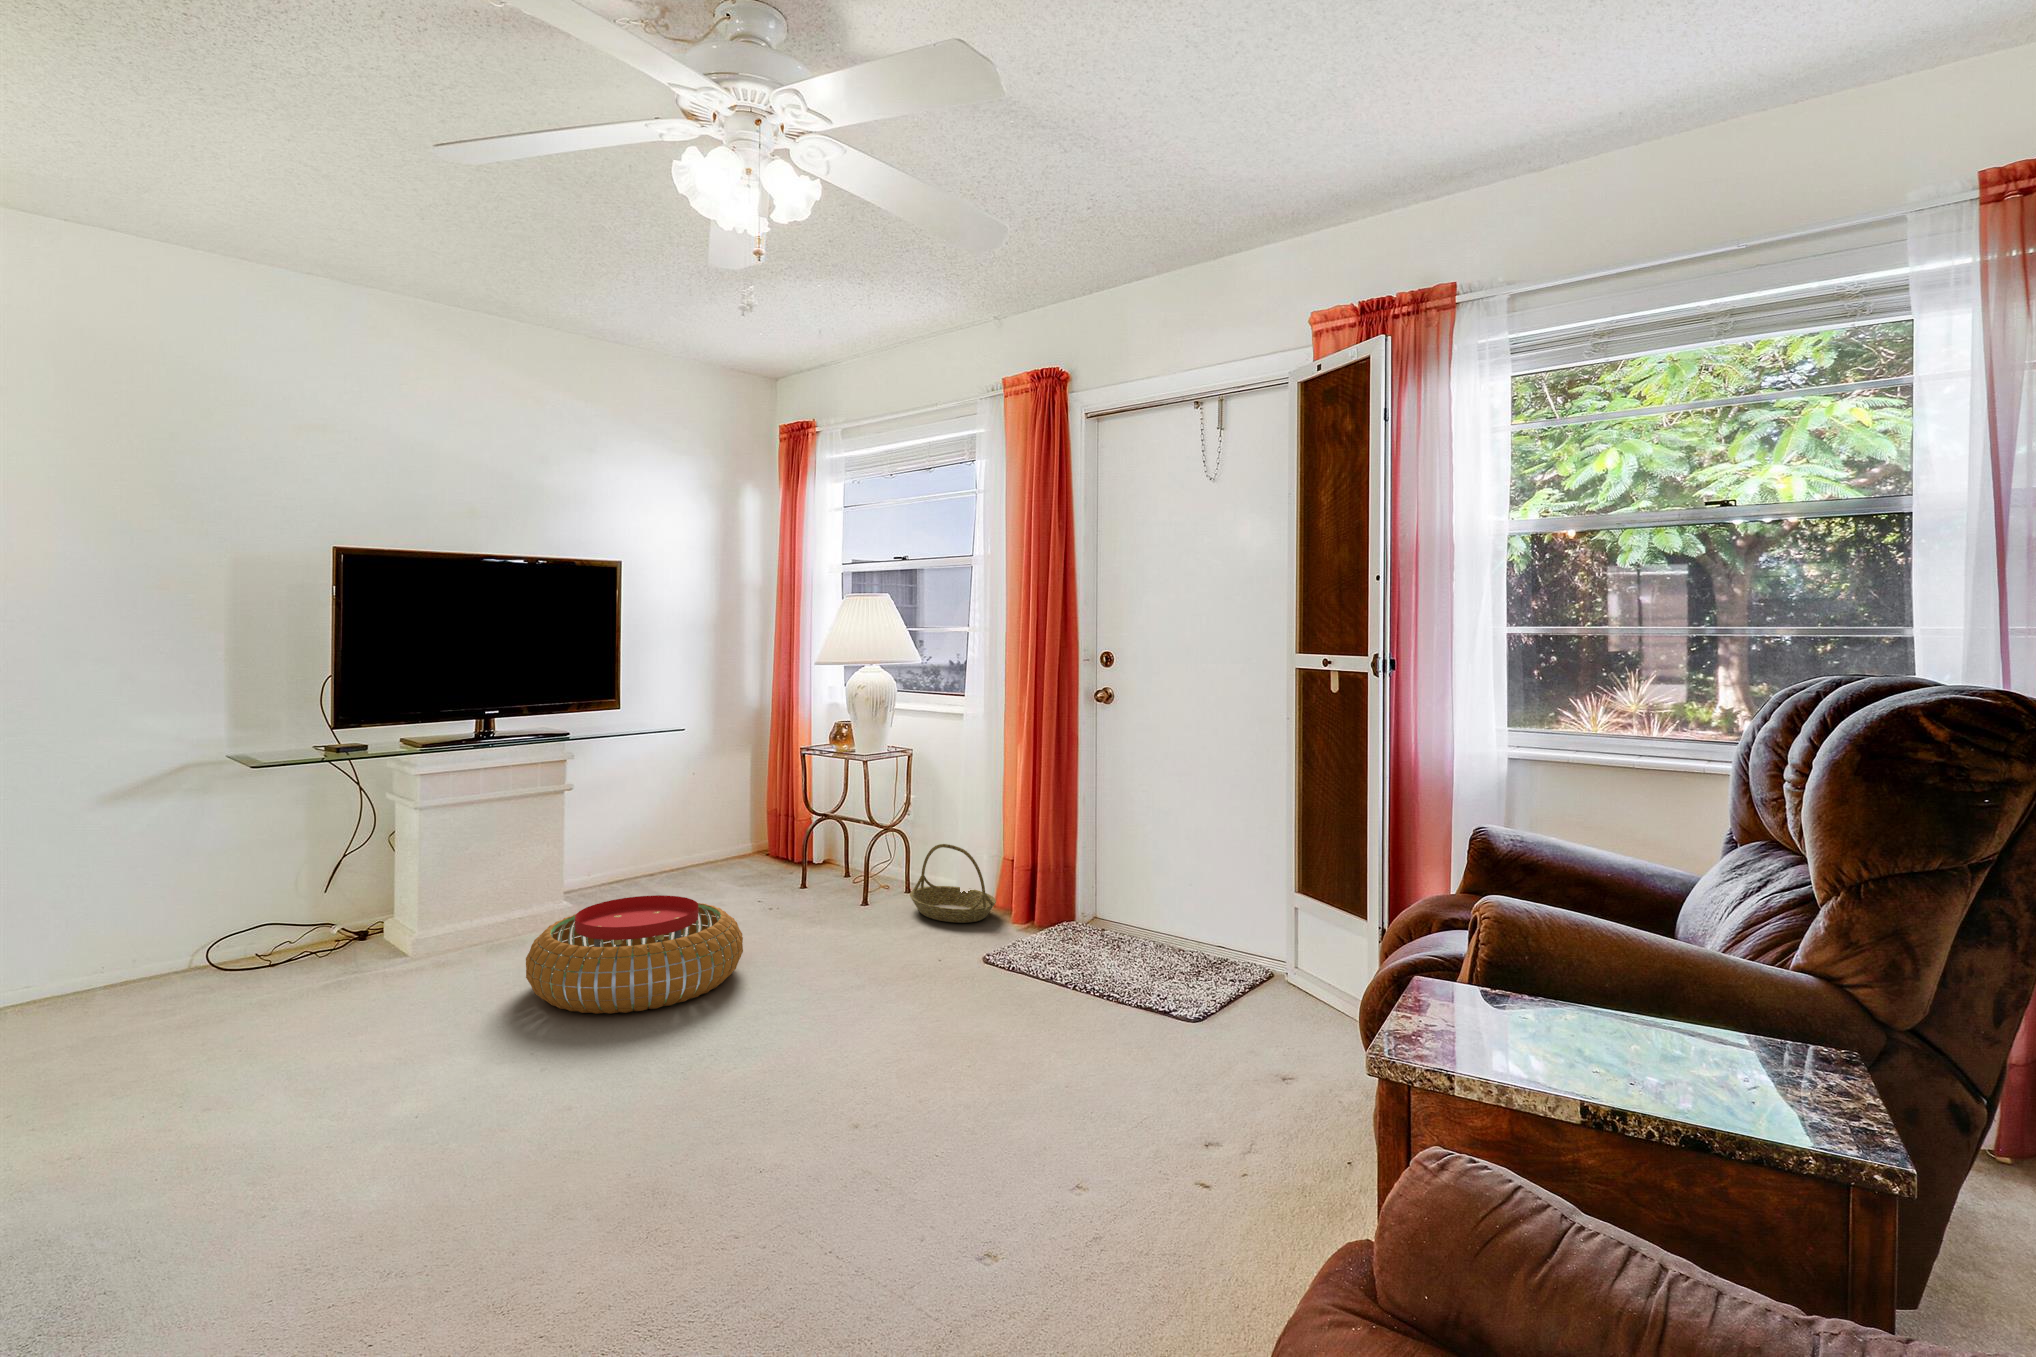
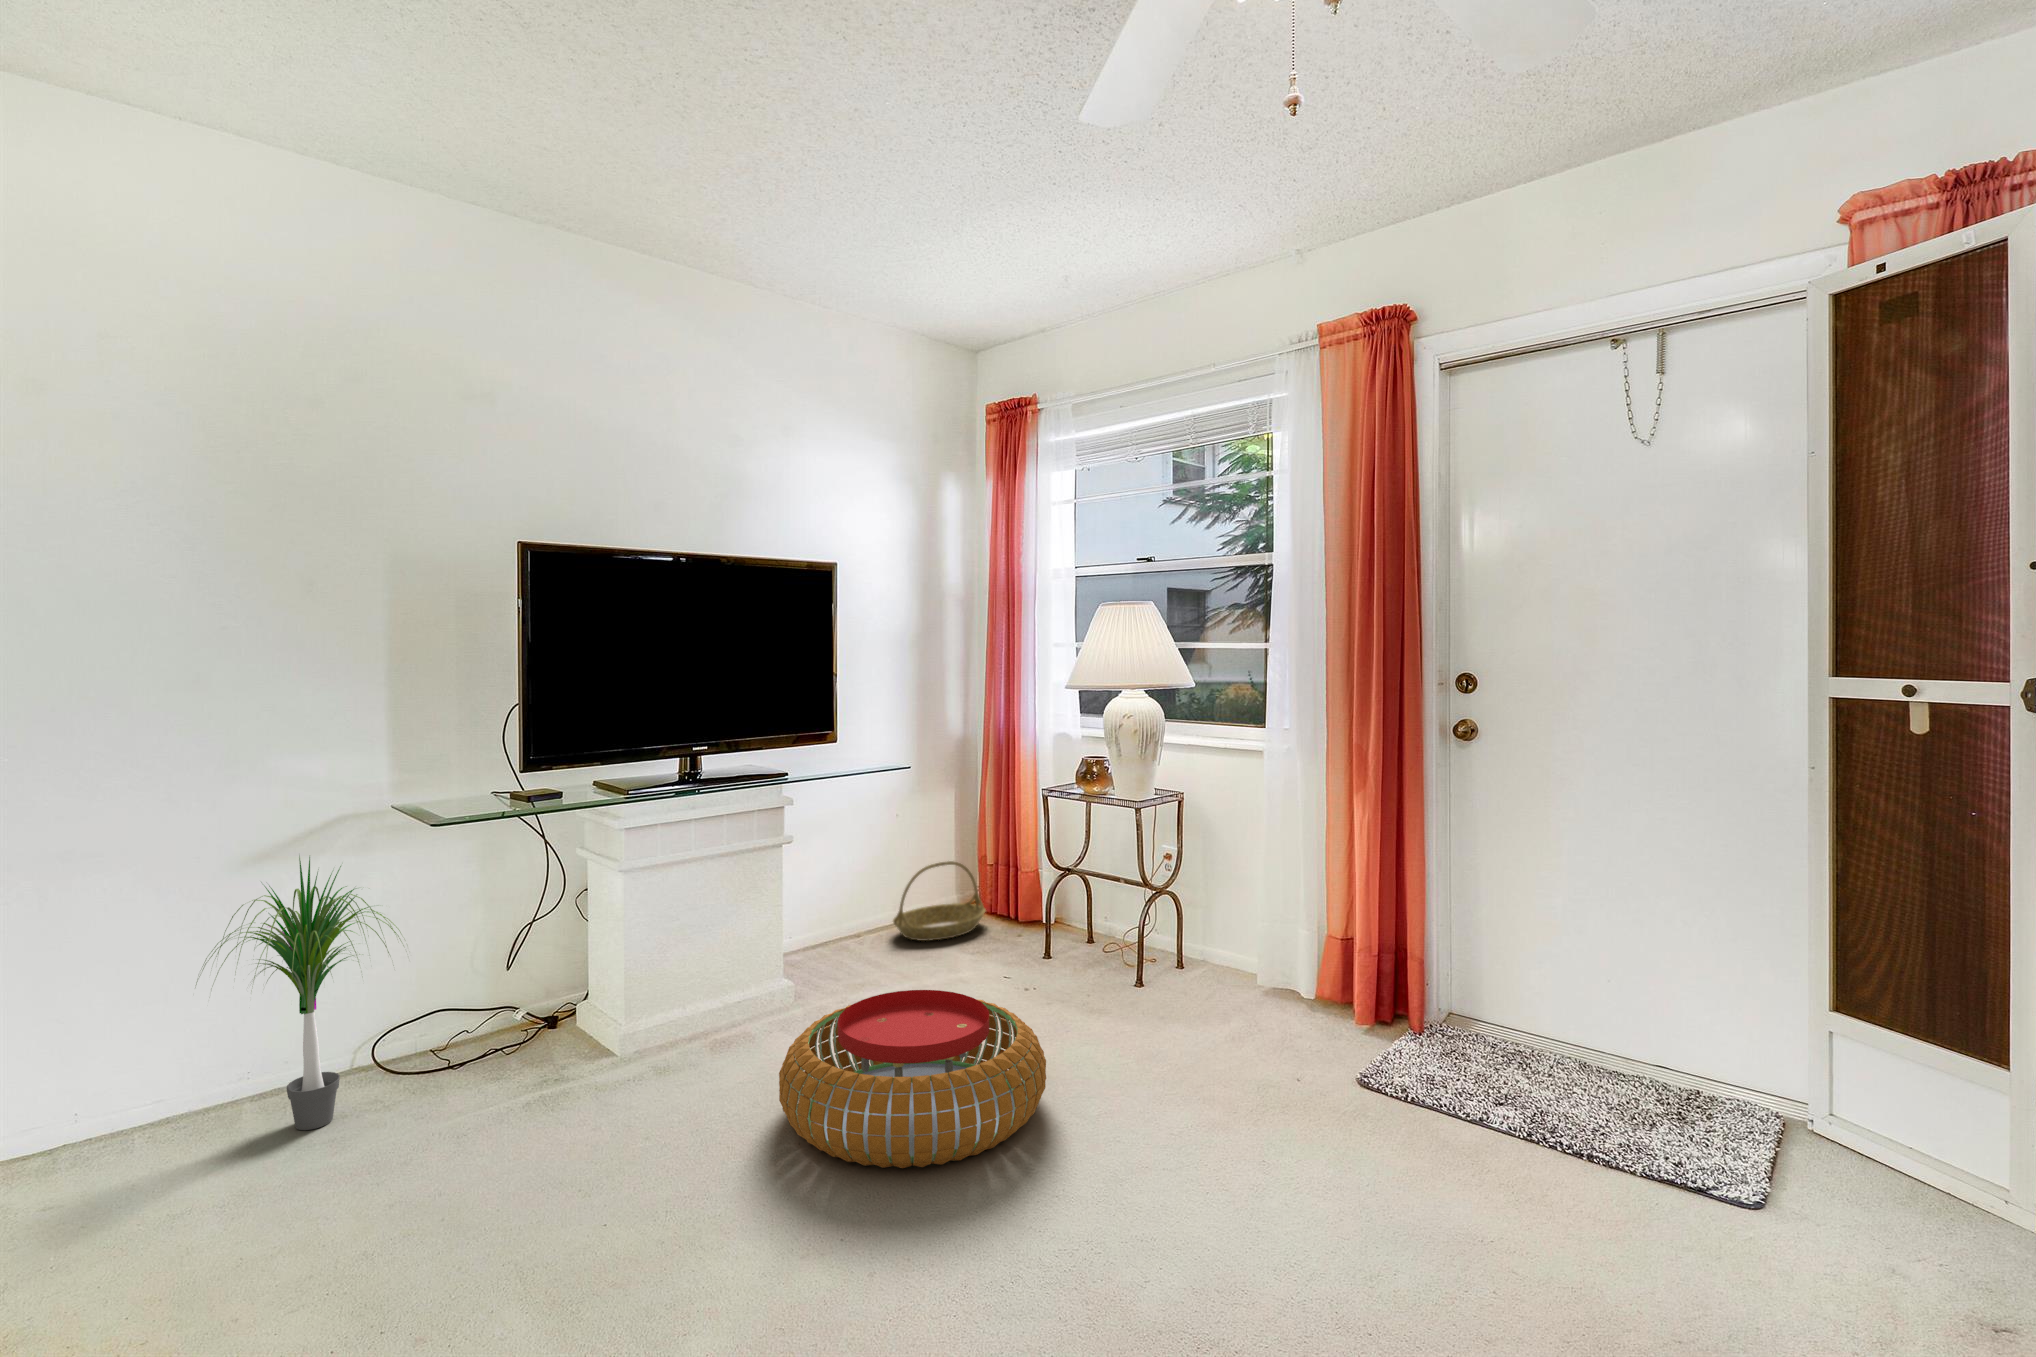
potted plant: none [45,787,234,1004] -> present [202,857,401,1130]
basket: present [910,844,996,923] -> present [893,861,985,941]

